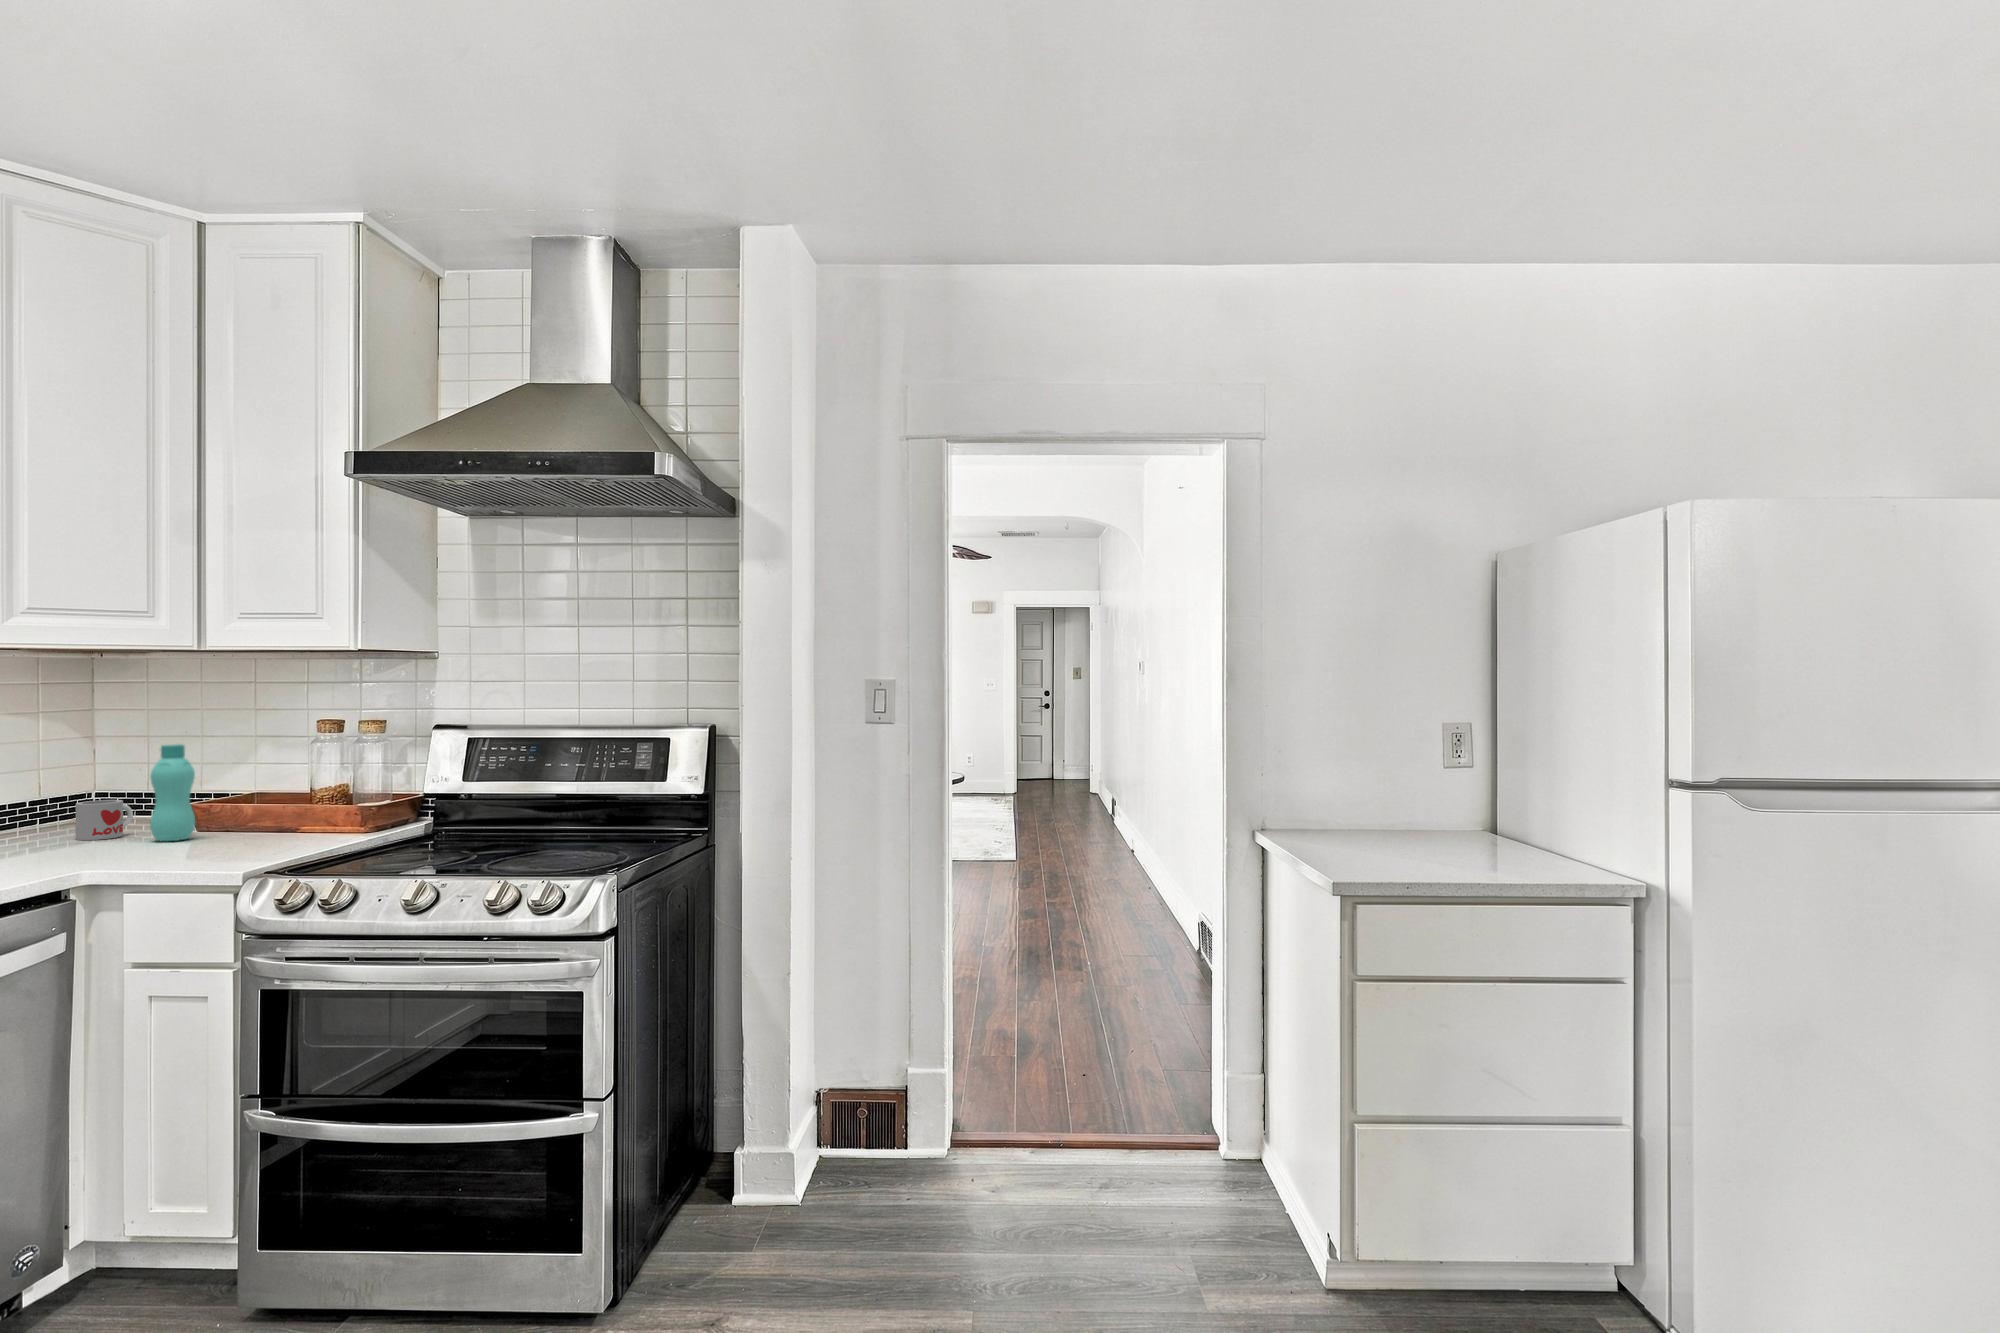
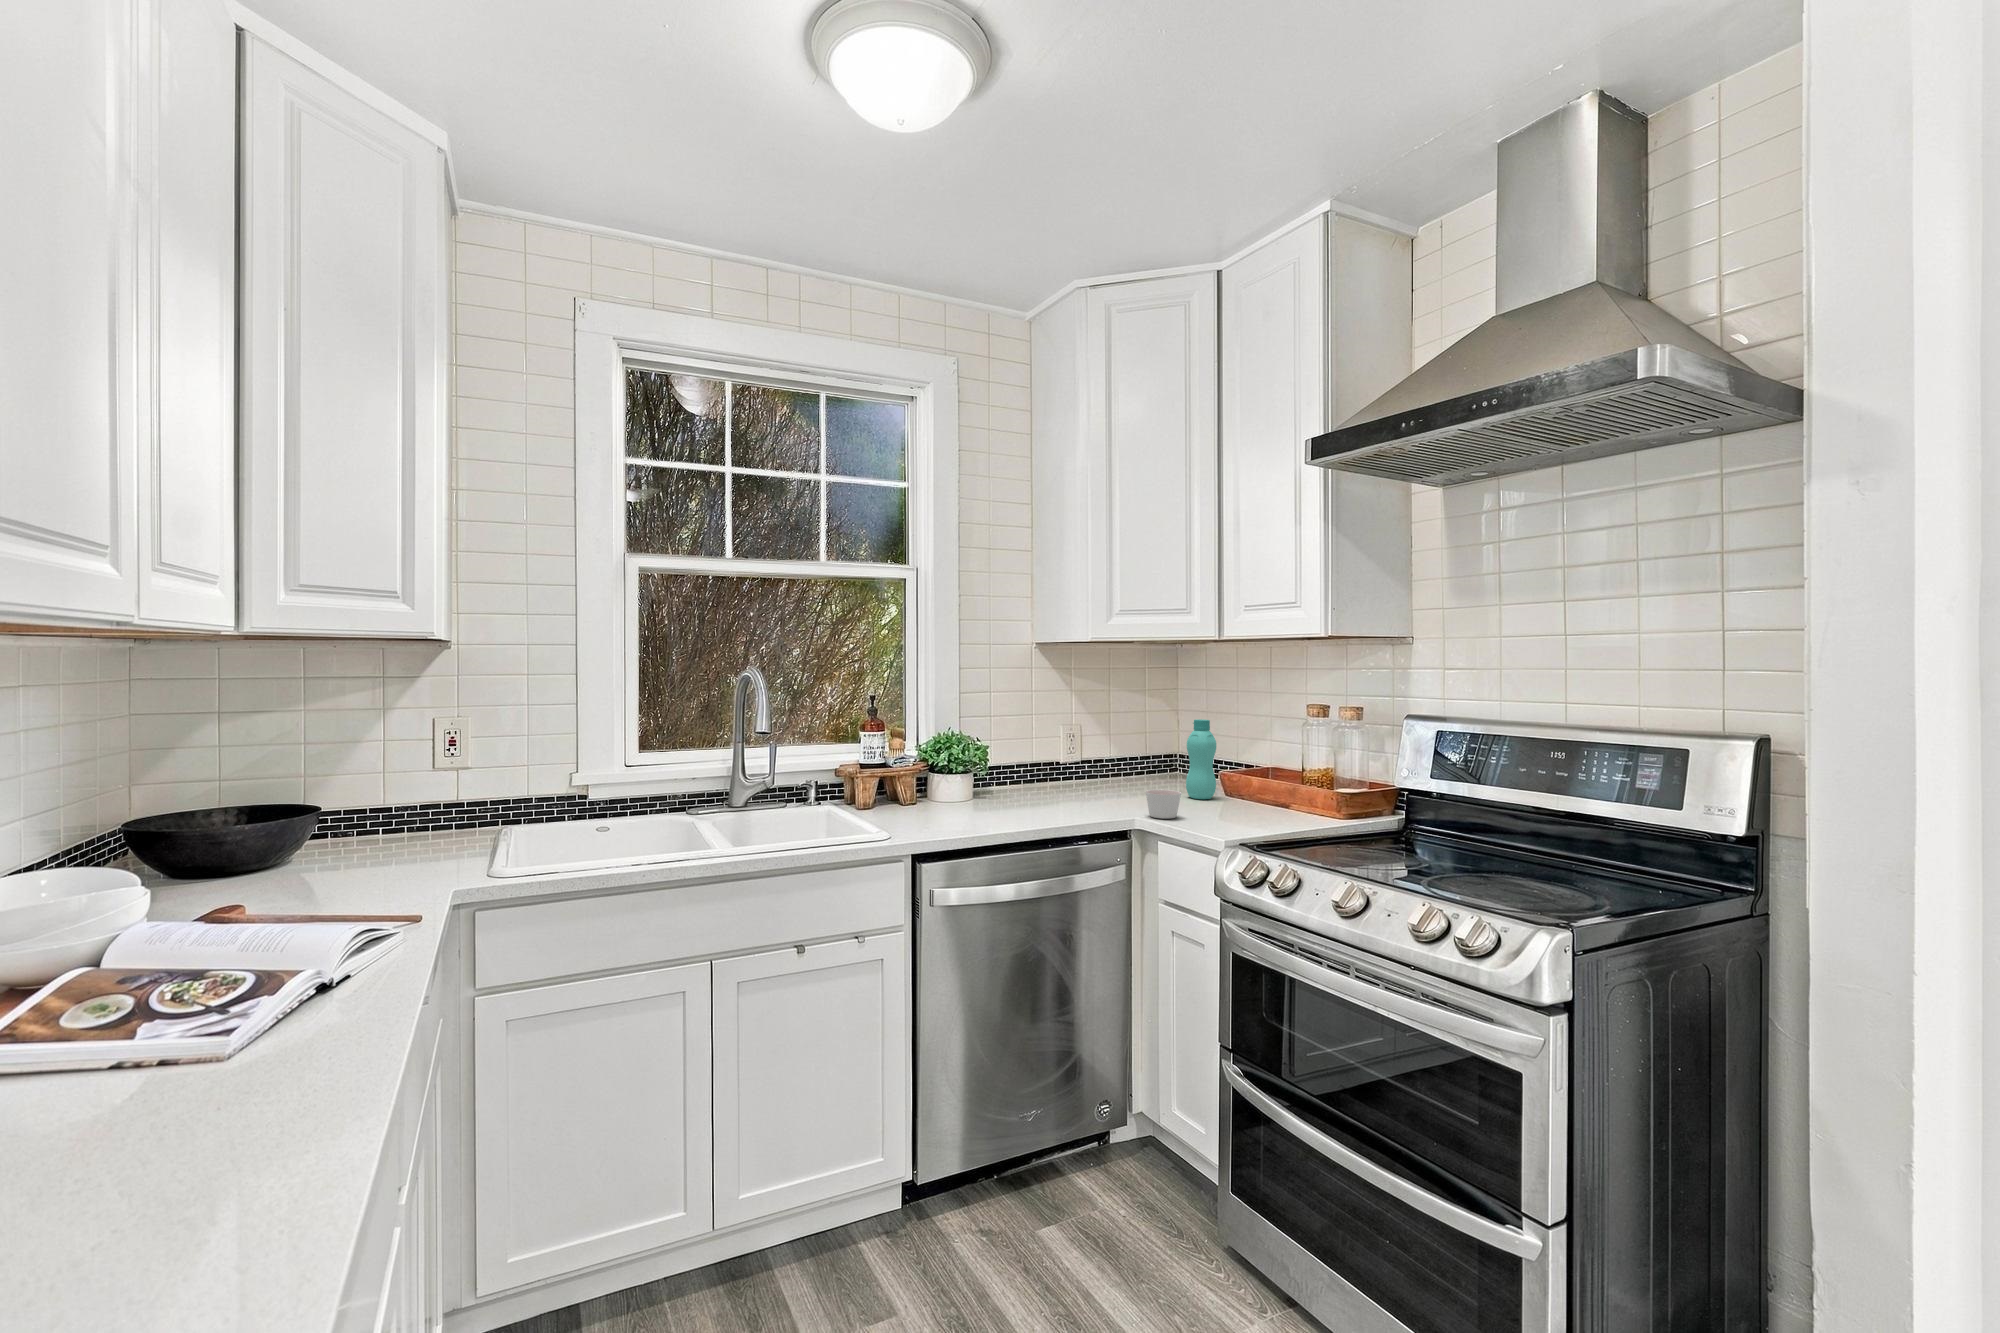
mug: present [76,800,133,840] -> none [1146,759,1183,790]
candle: none [118,830,172,865] -> present [1146,789,1181,819]

